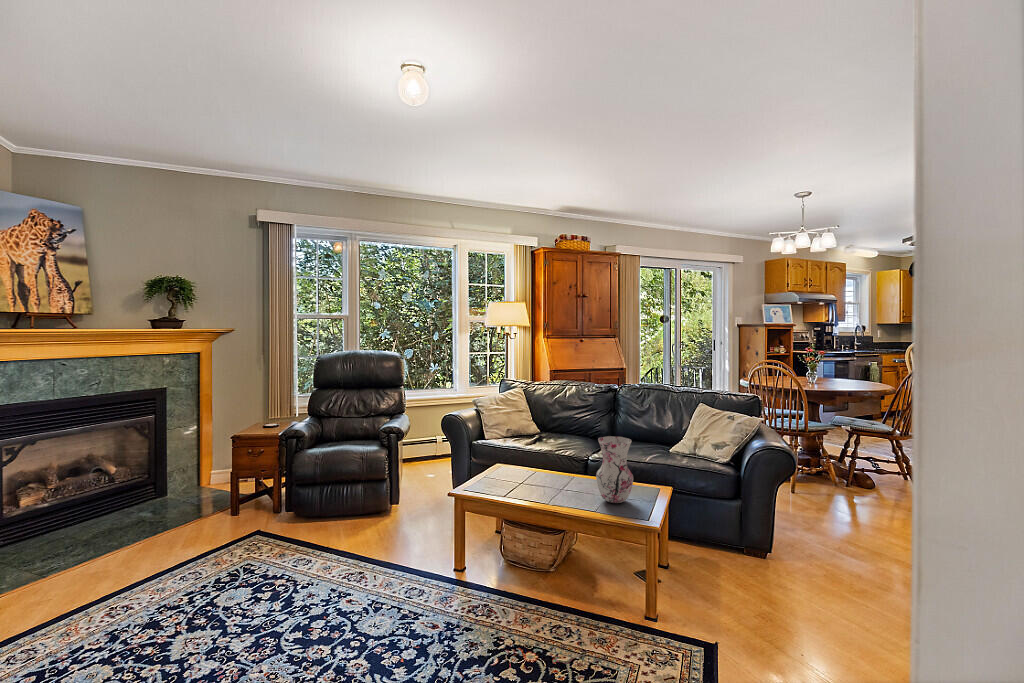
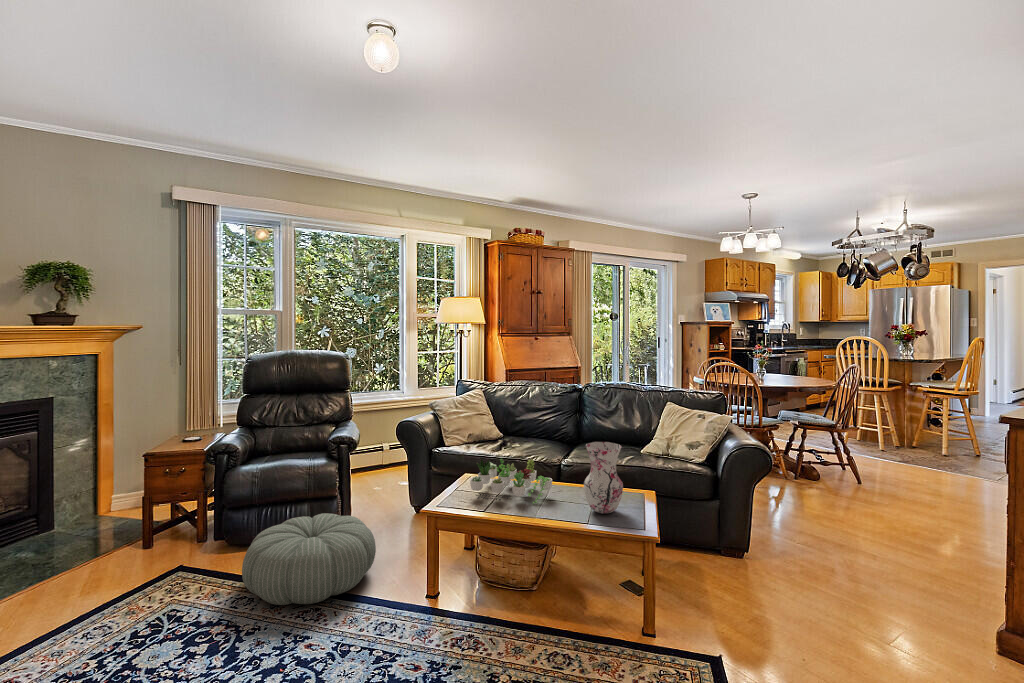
succulent plant: none [492,448,571,492] -> present [470,459,552,504]
pouf: none [303,492,415,567] -> present [242,513,376,605]

